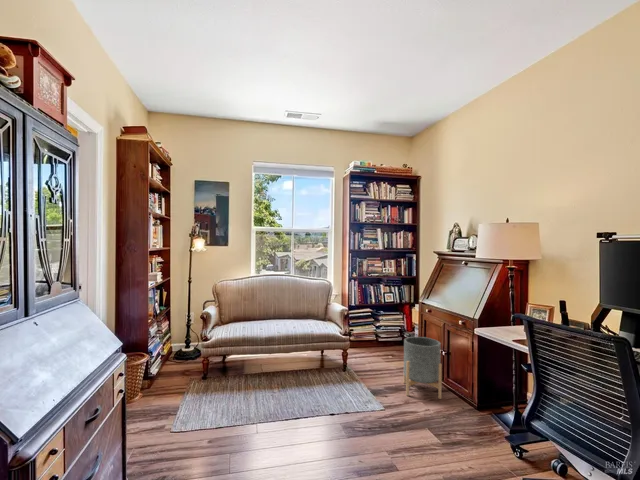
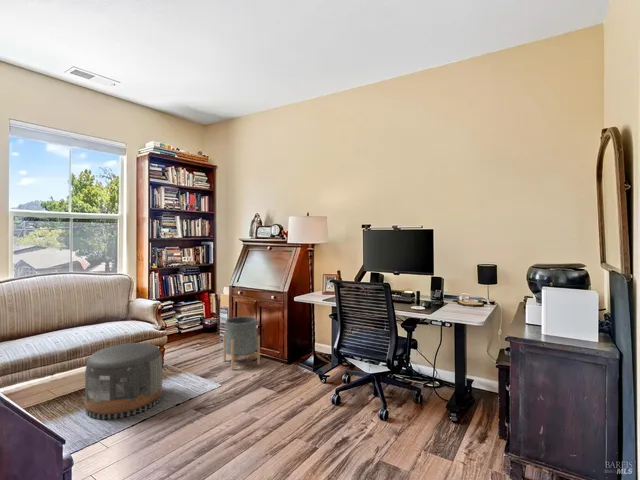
pouf: none [268,341,331,410] -> present [85,343,162,419]

